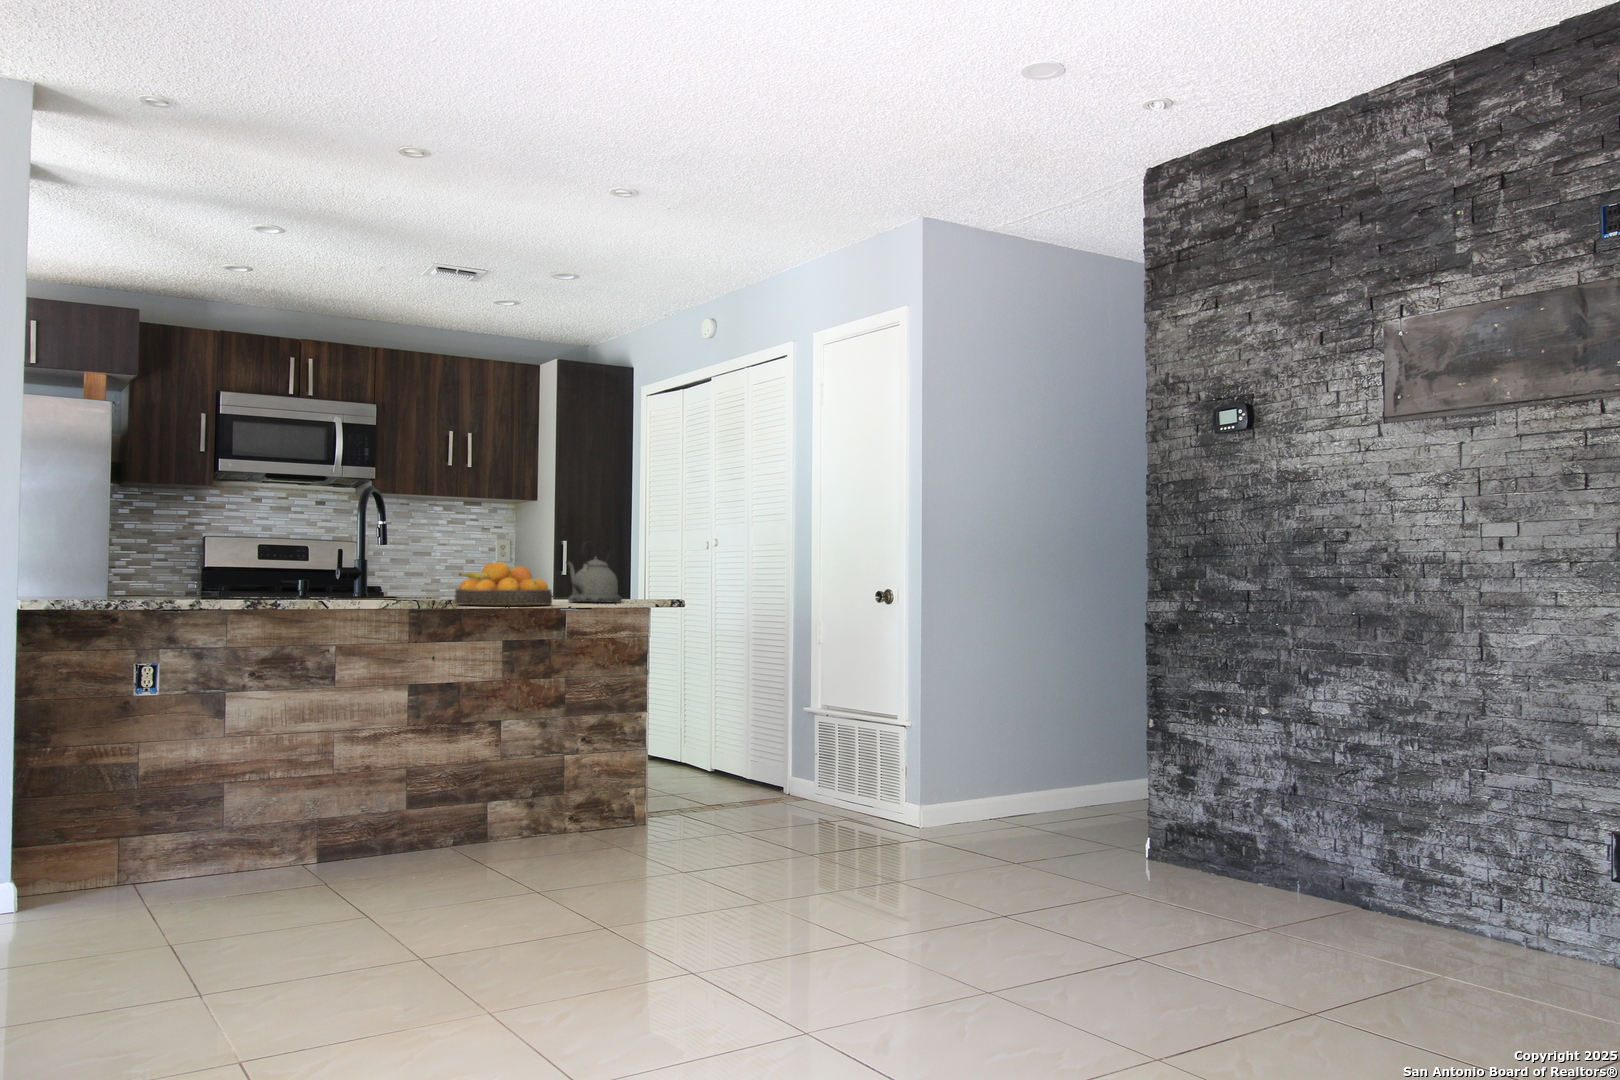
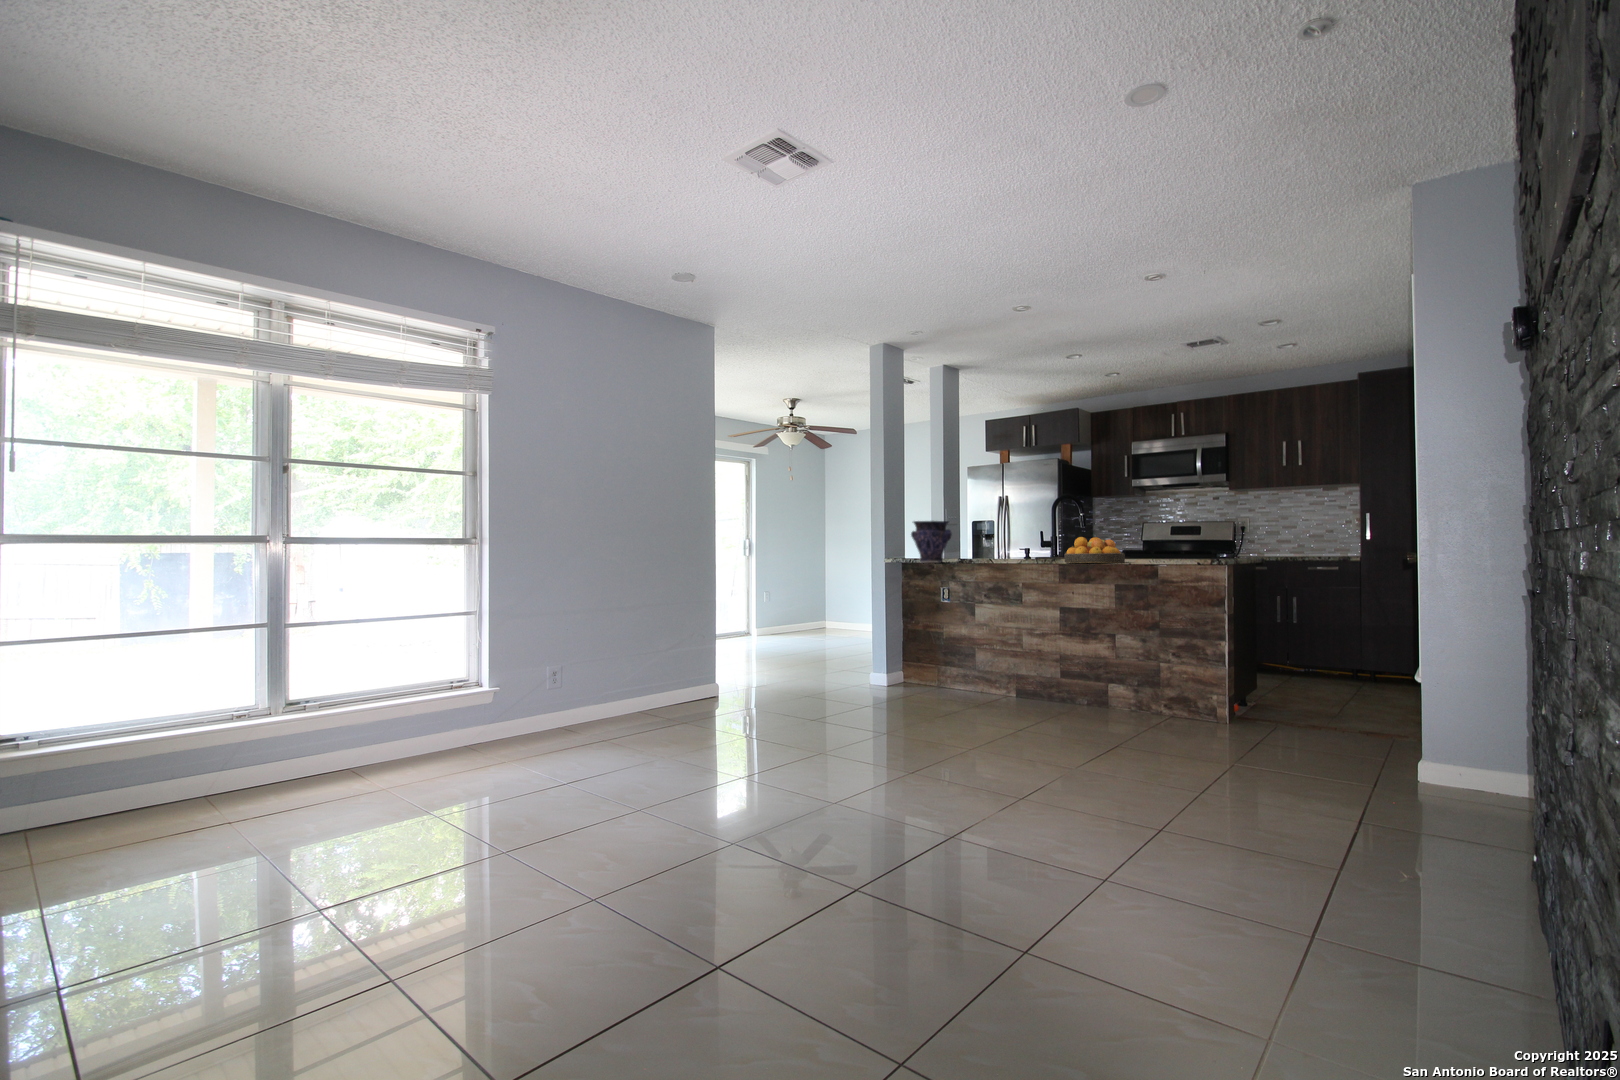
vase: none [68,510,177,606] -> present [911,521,952,563]
kettle: present [566,542,622,602] -> none [1161,519,1215,561]

